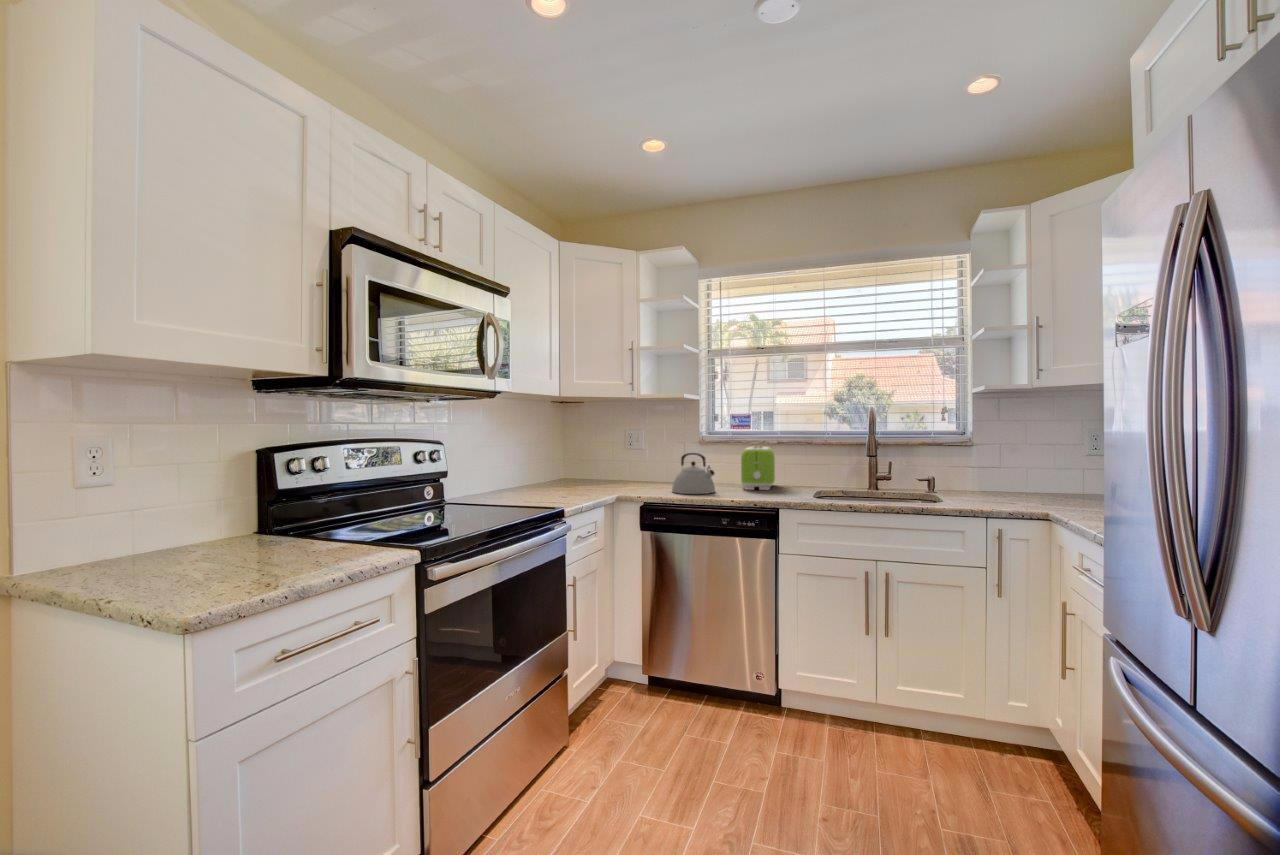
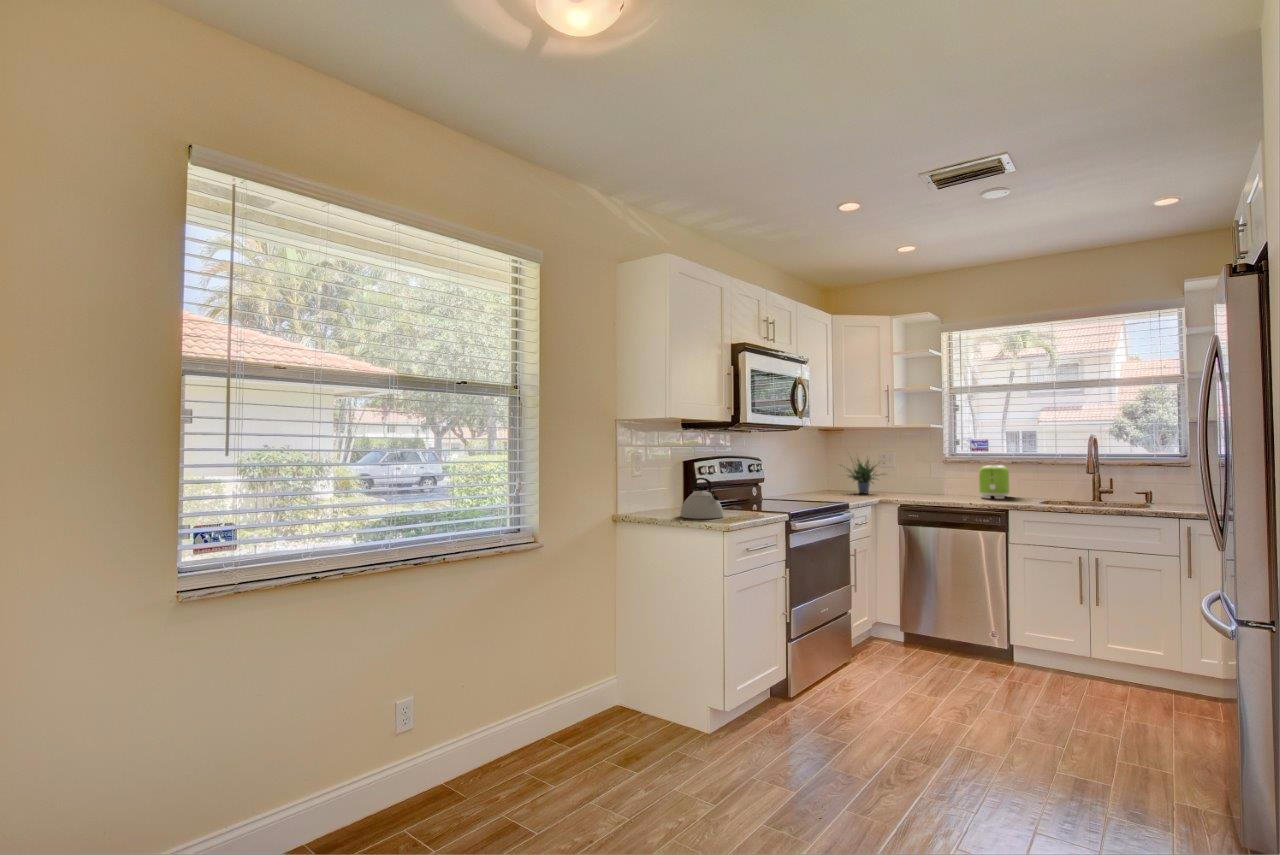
potted plant: none [568,426,636,485] -> present [844,459,887,493]
kettle: present [672,453,715,494] -> present [680,478,724,519]

